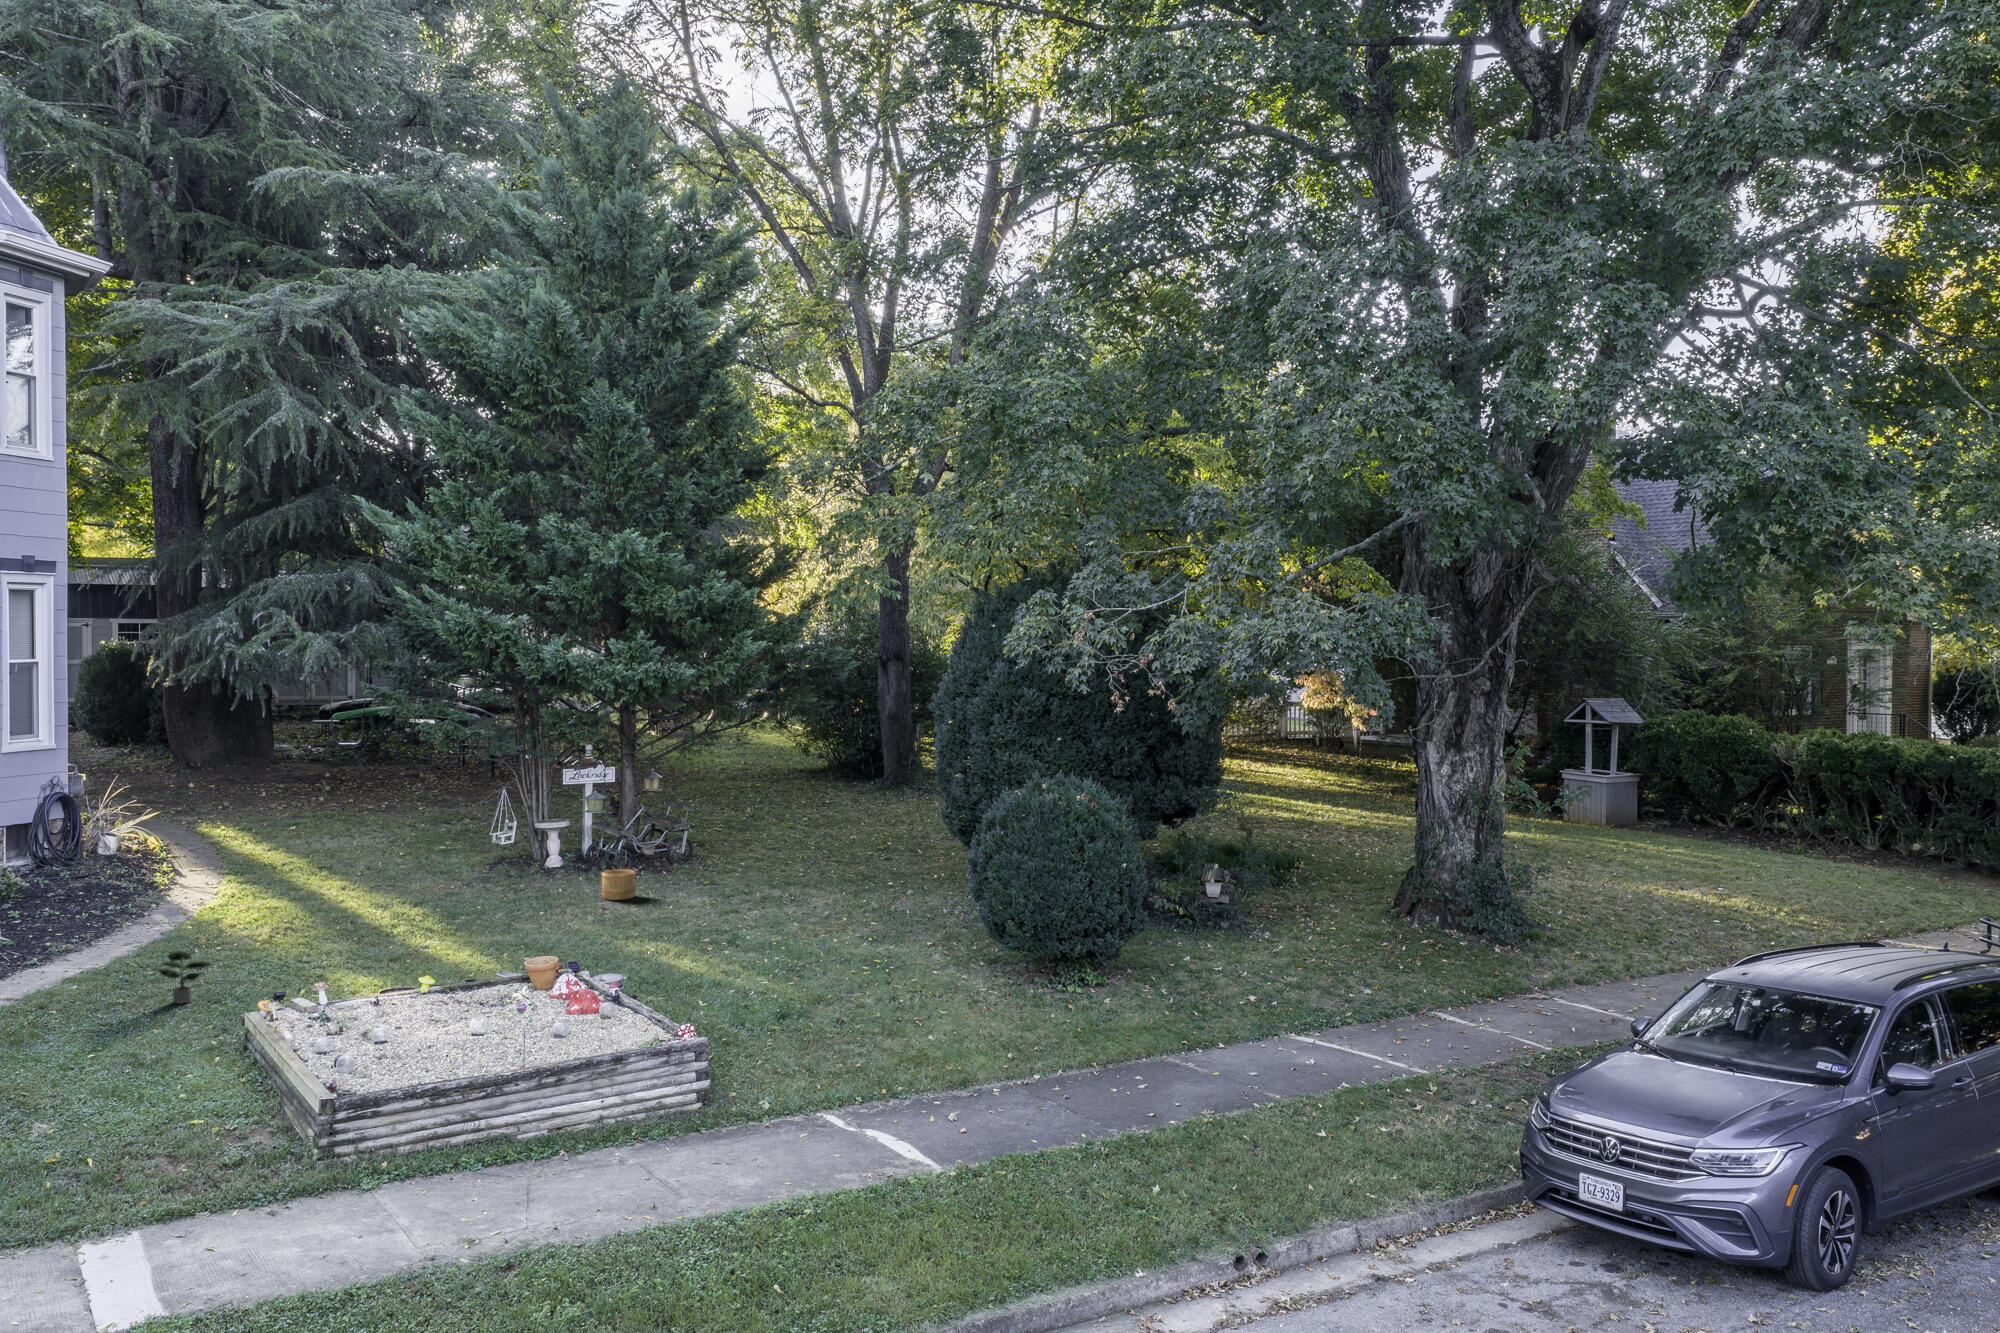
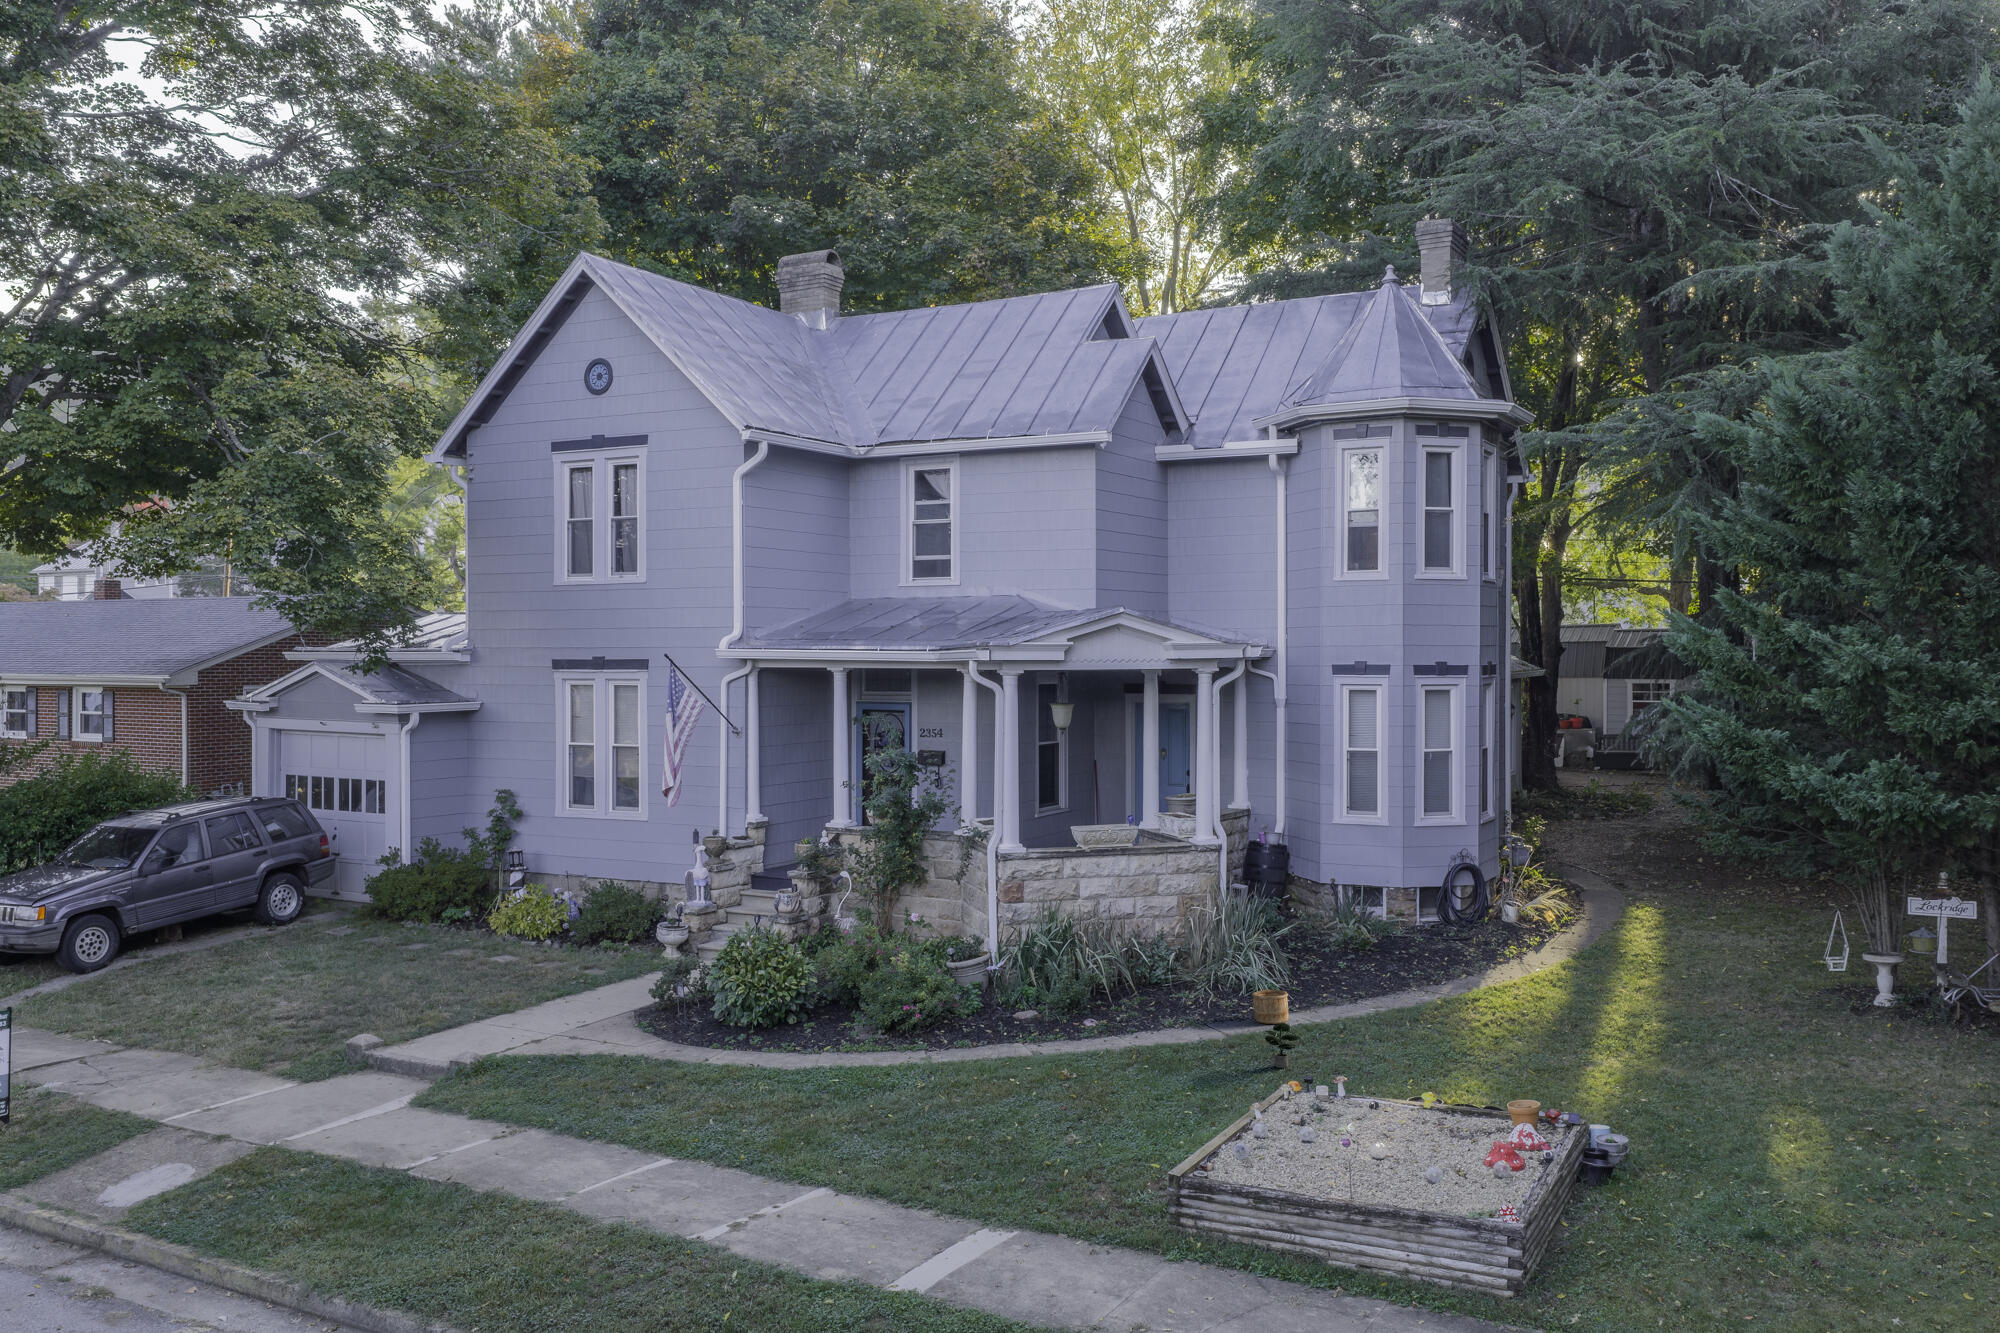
wooden bucket: present [602,869,636,900] -> present [1252,990,1288,1024]

